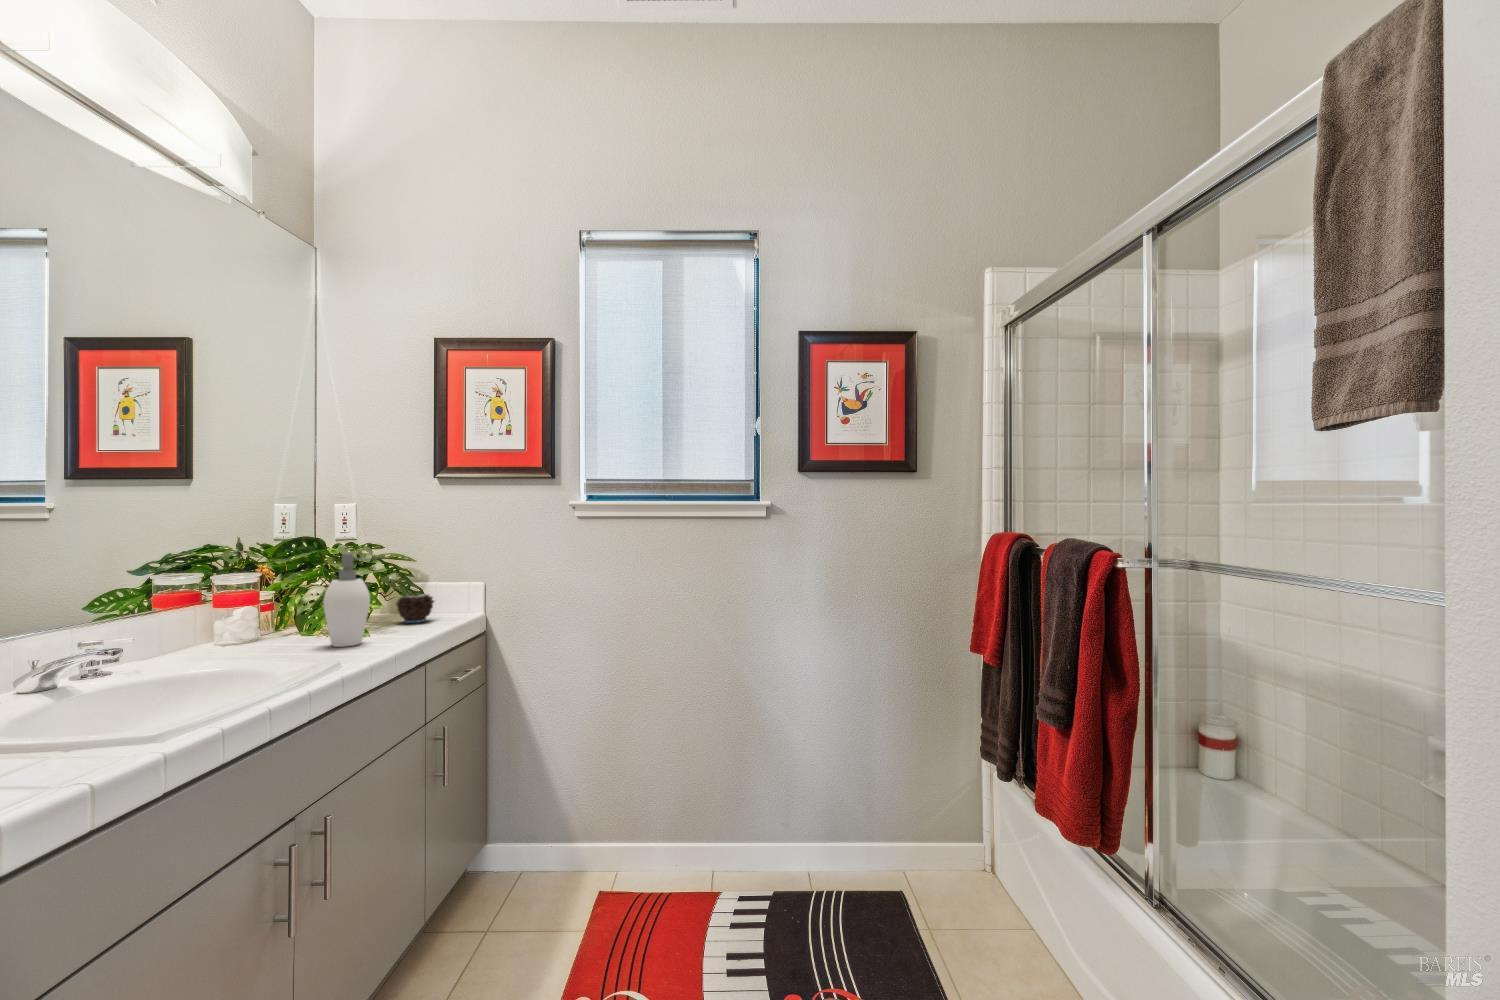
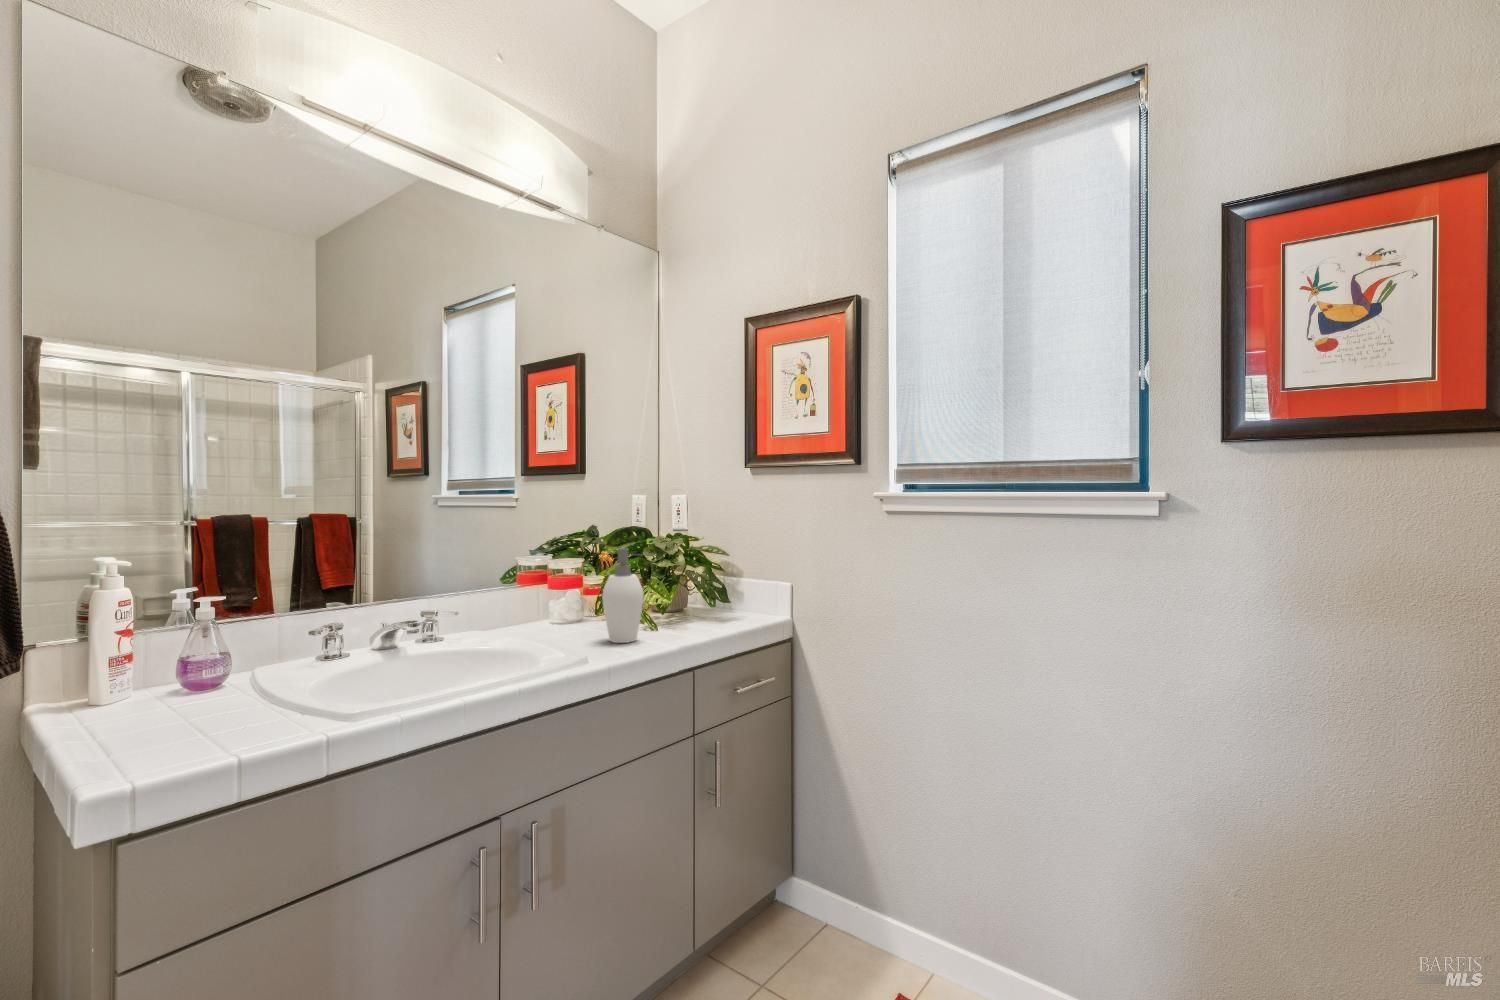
candle: present [396,594,434,623] -> none [697,587,734,623]

